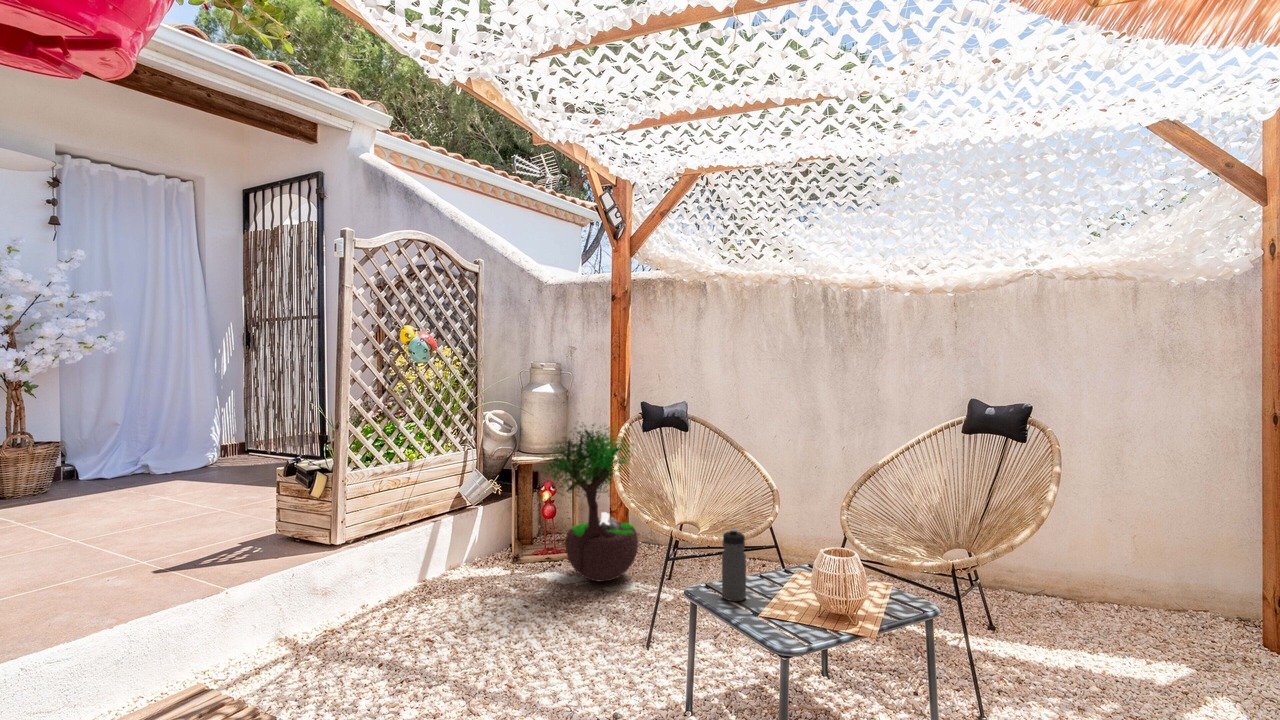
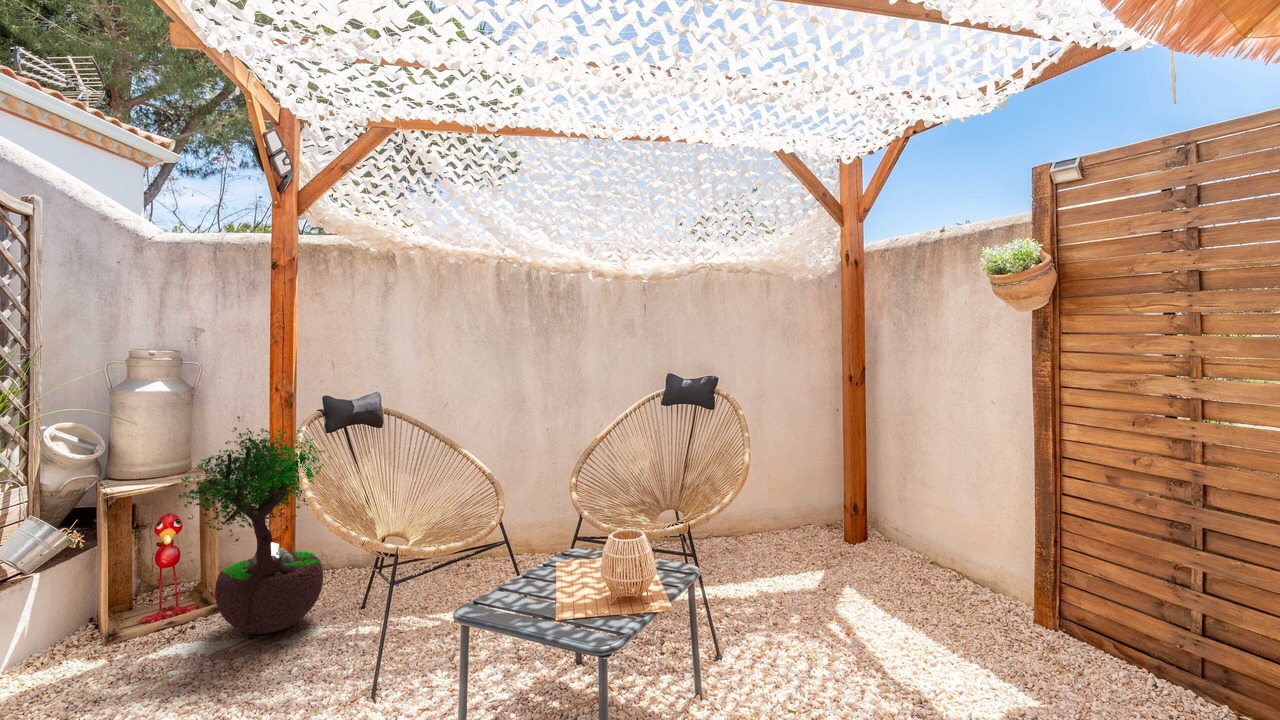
water bottle: present [722,528,746,601] -> none [505,528,531,608]

